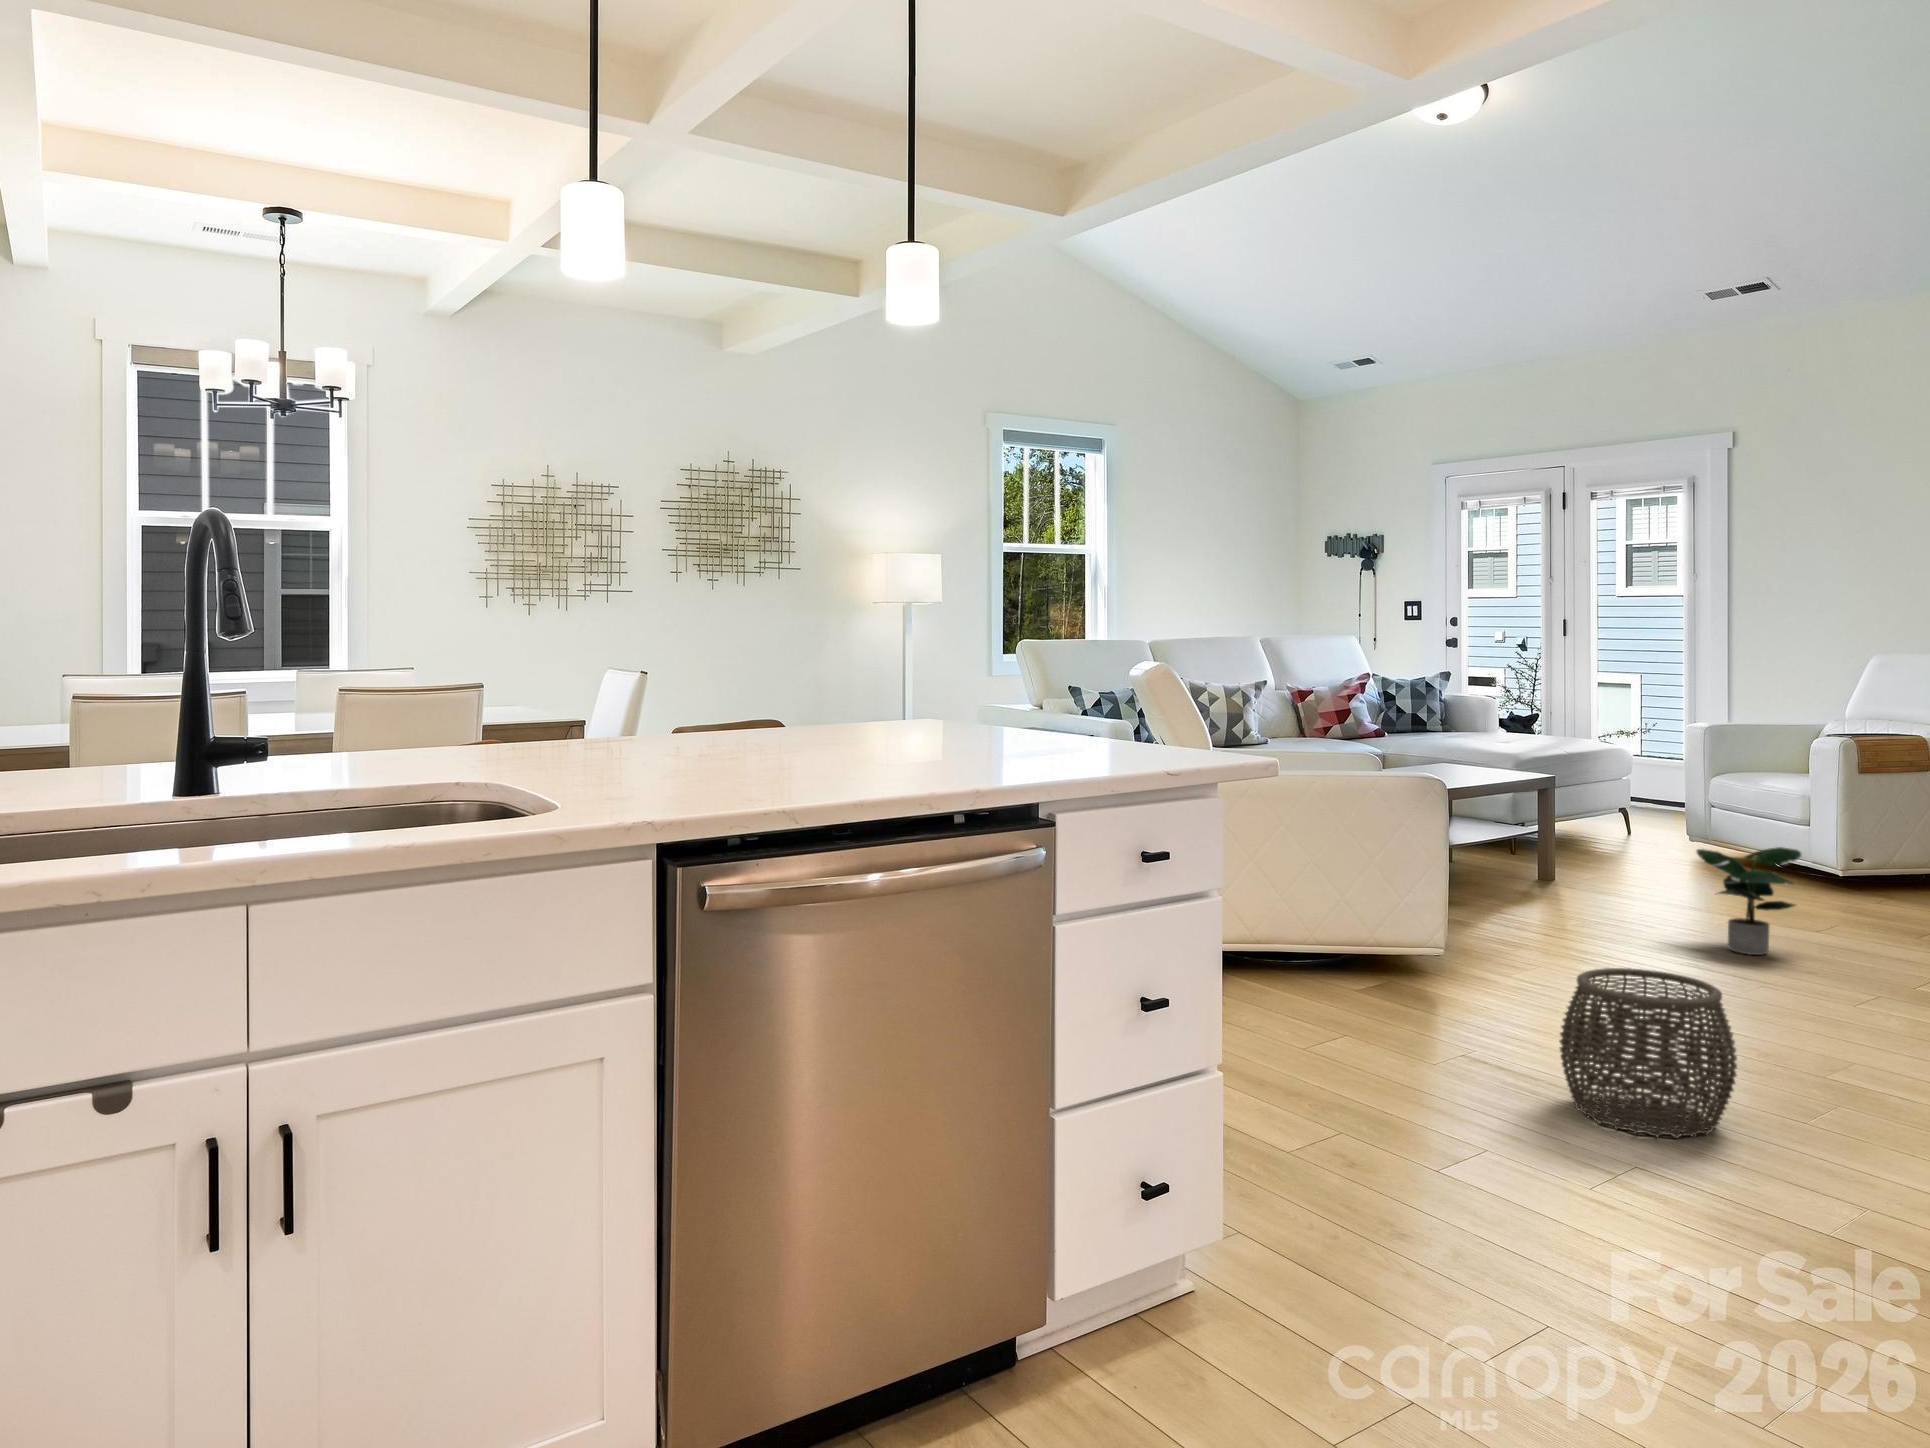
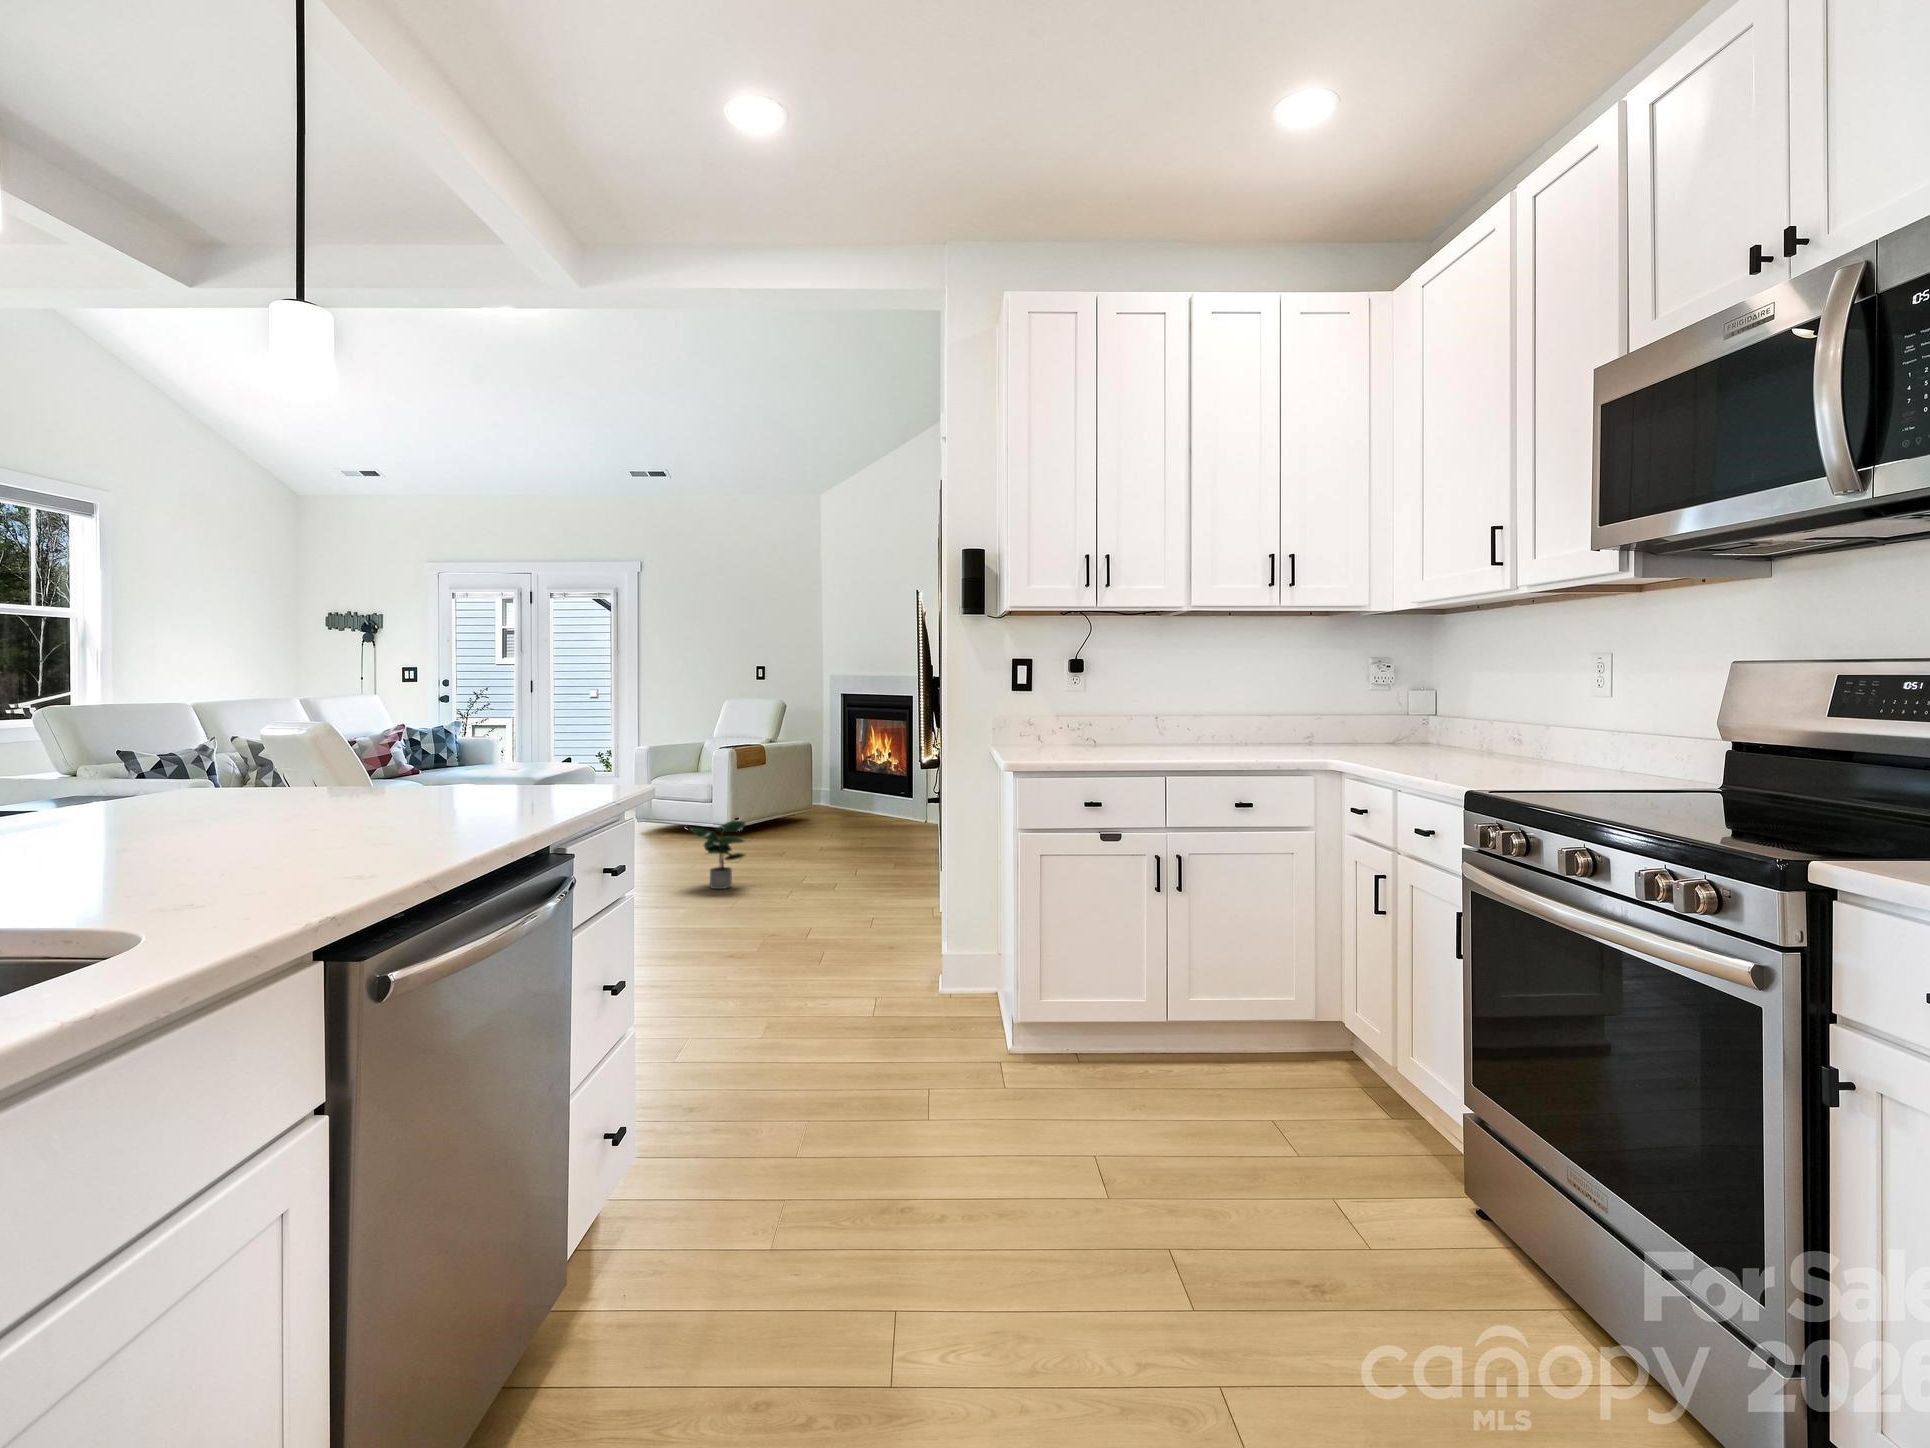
woven basket: present [1560,968,1737,1138] -> none [708,905,808,1009]

